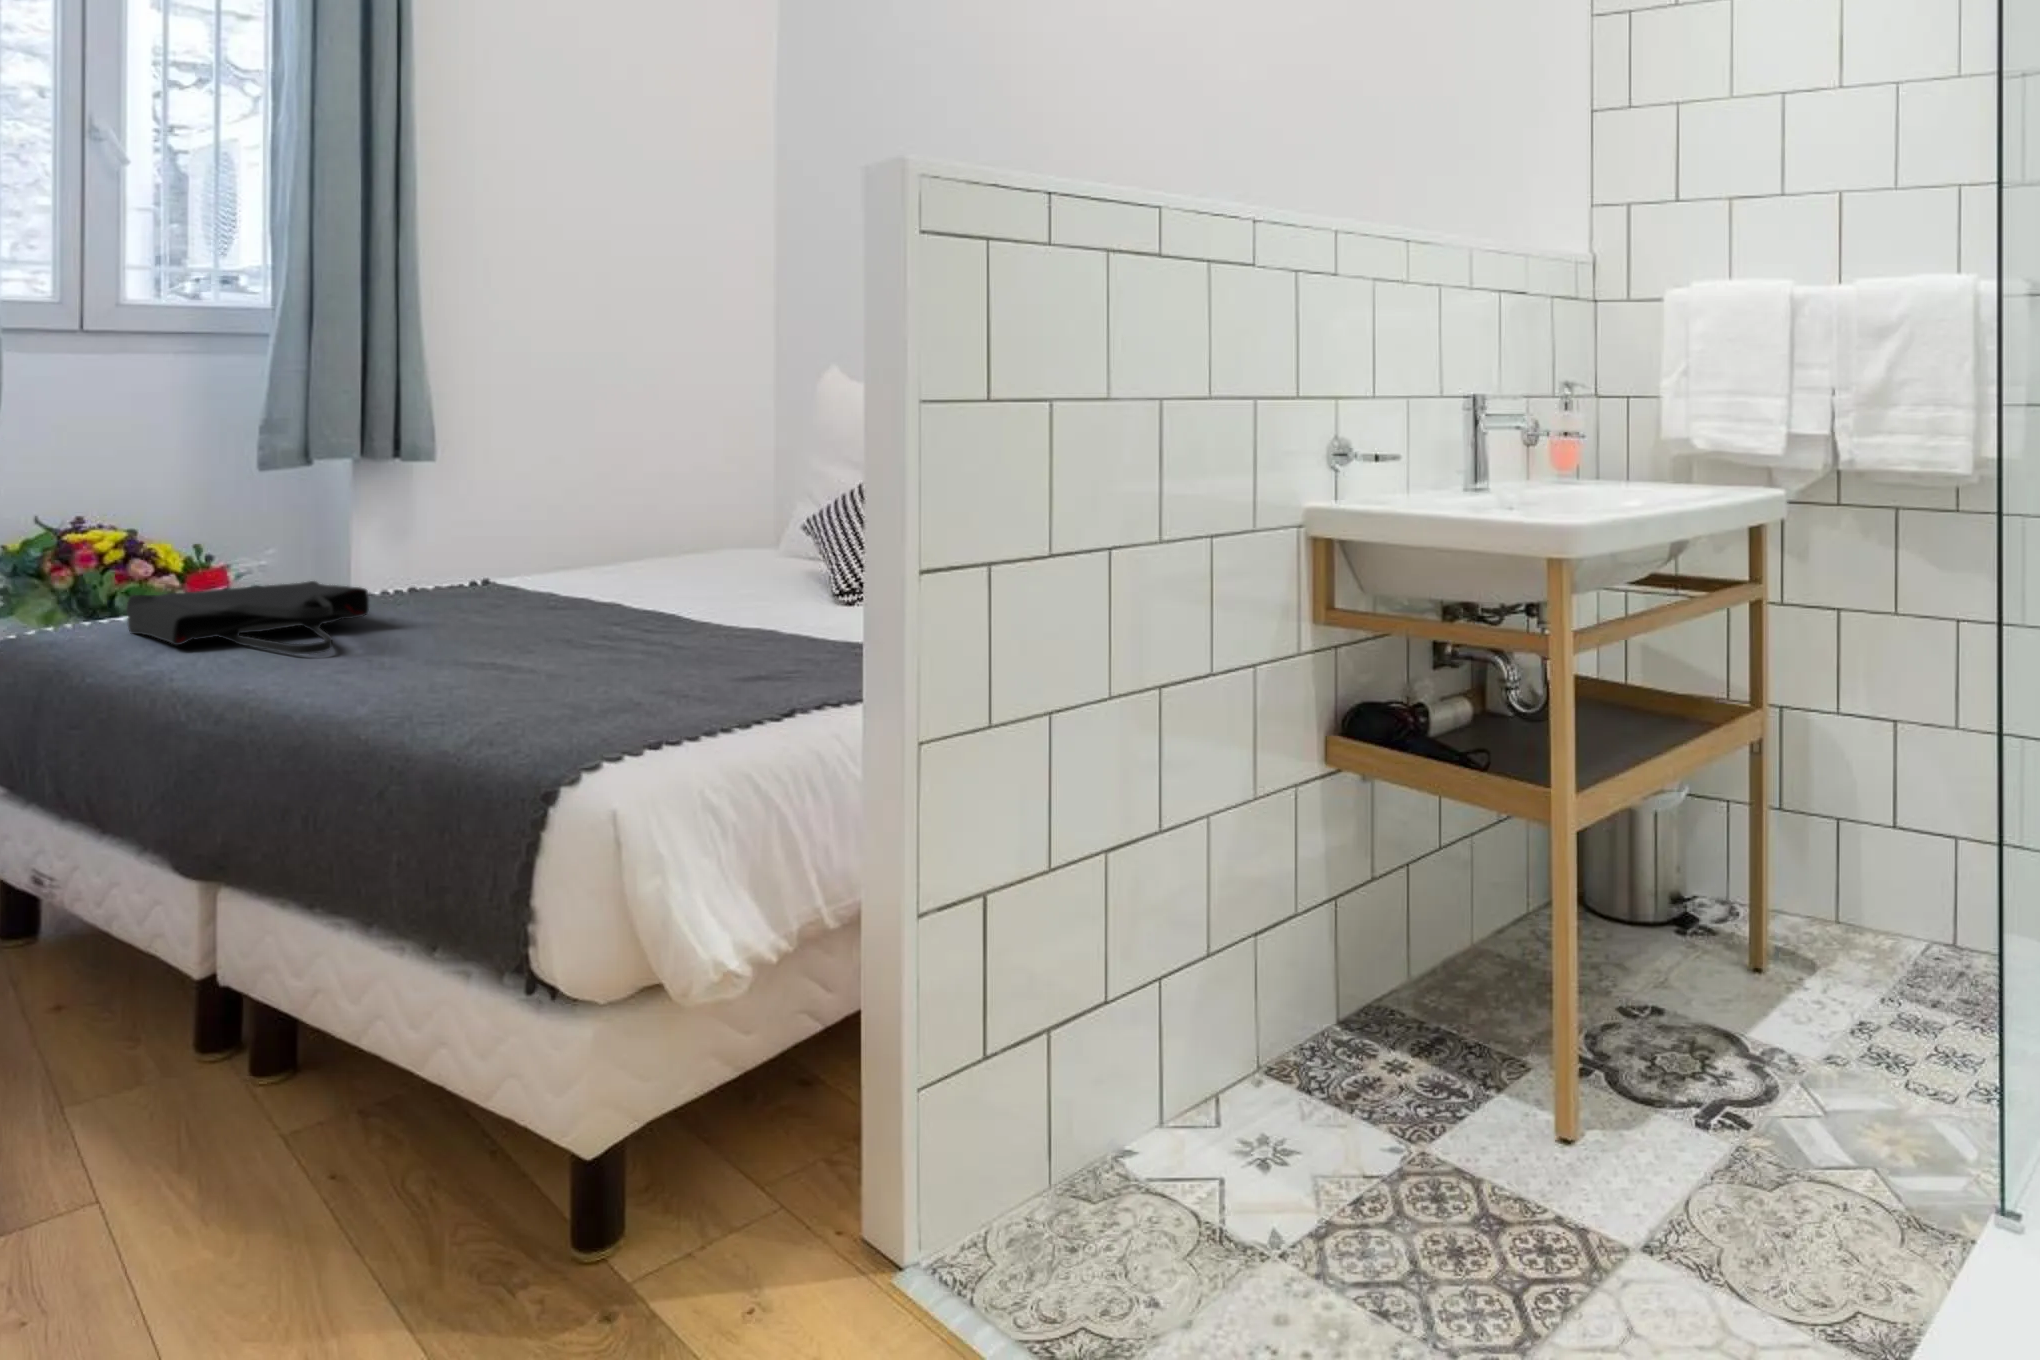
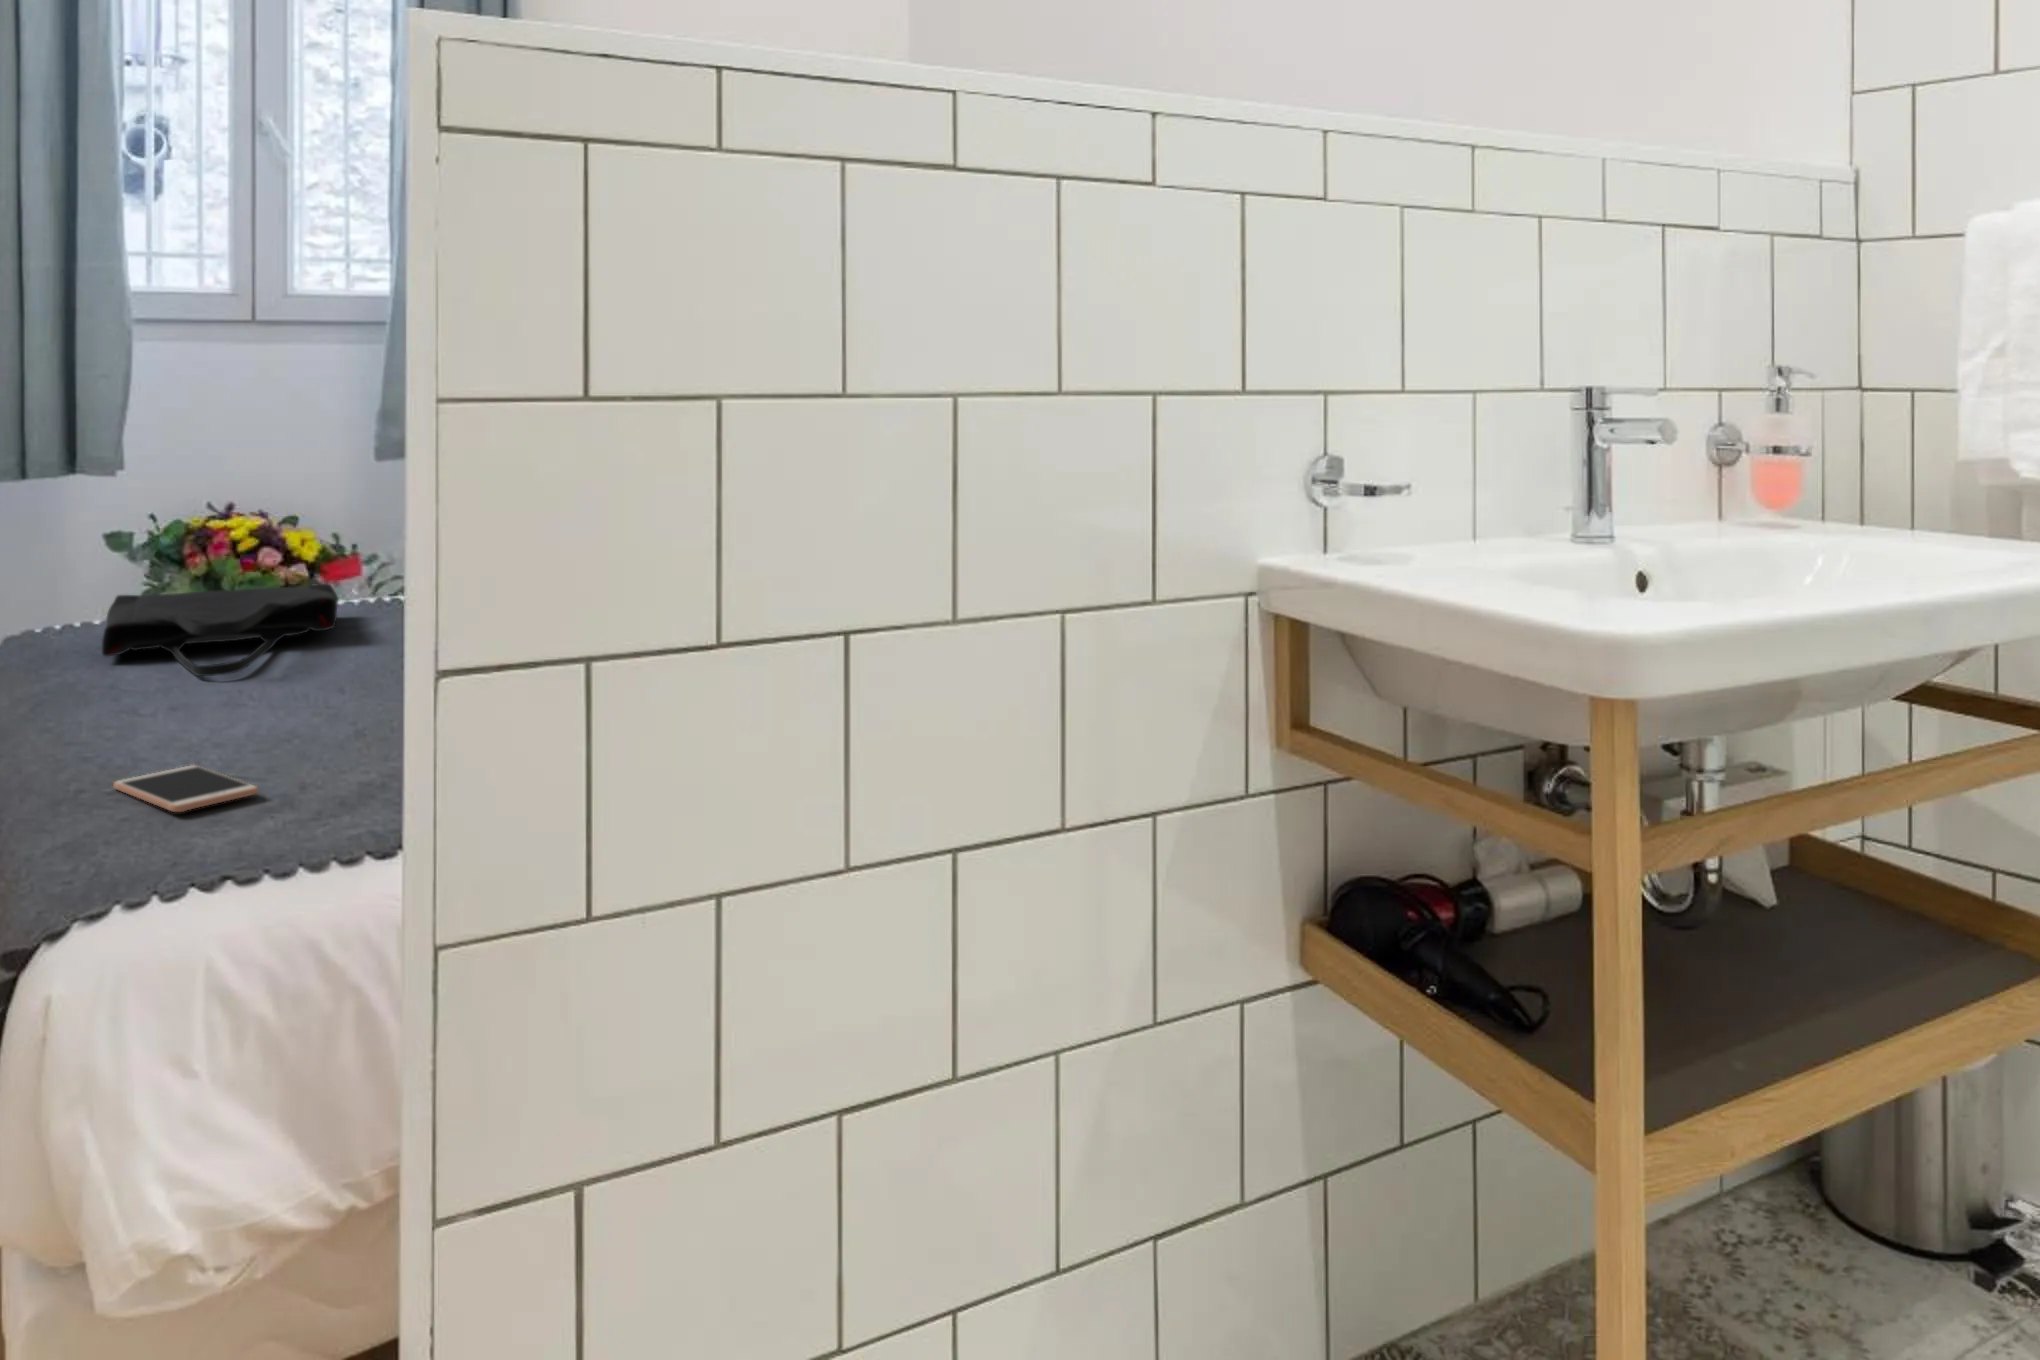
smartphone: none [394,704,532,728] -> present [113,765,259,812]

